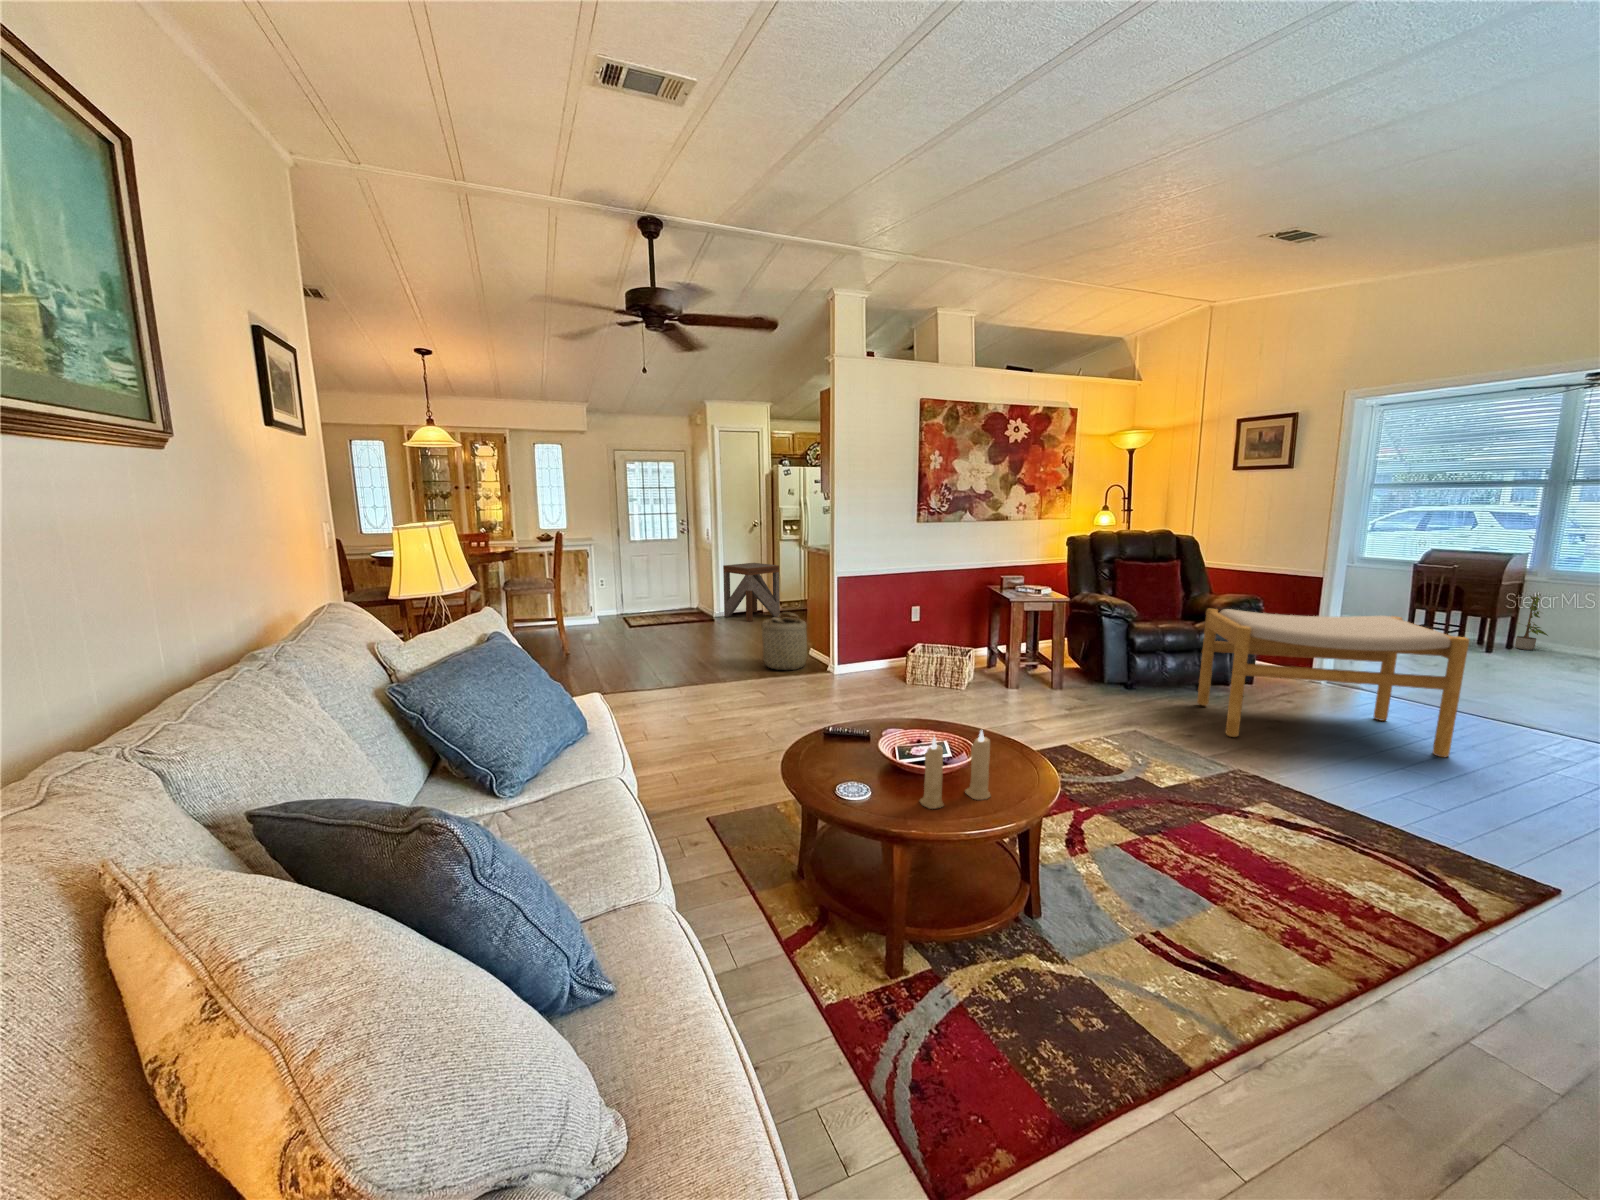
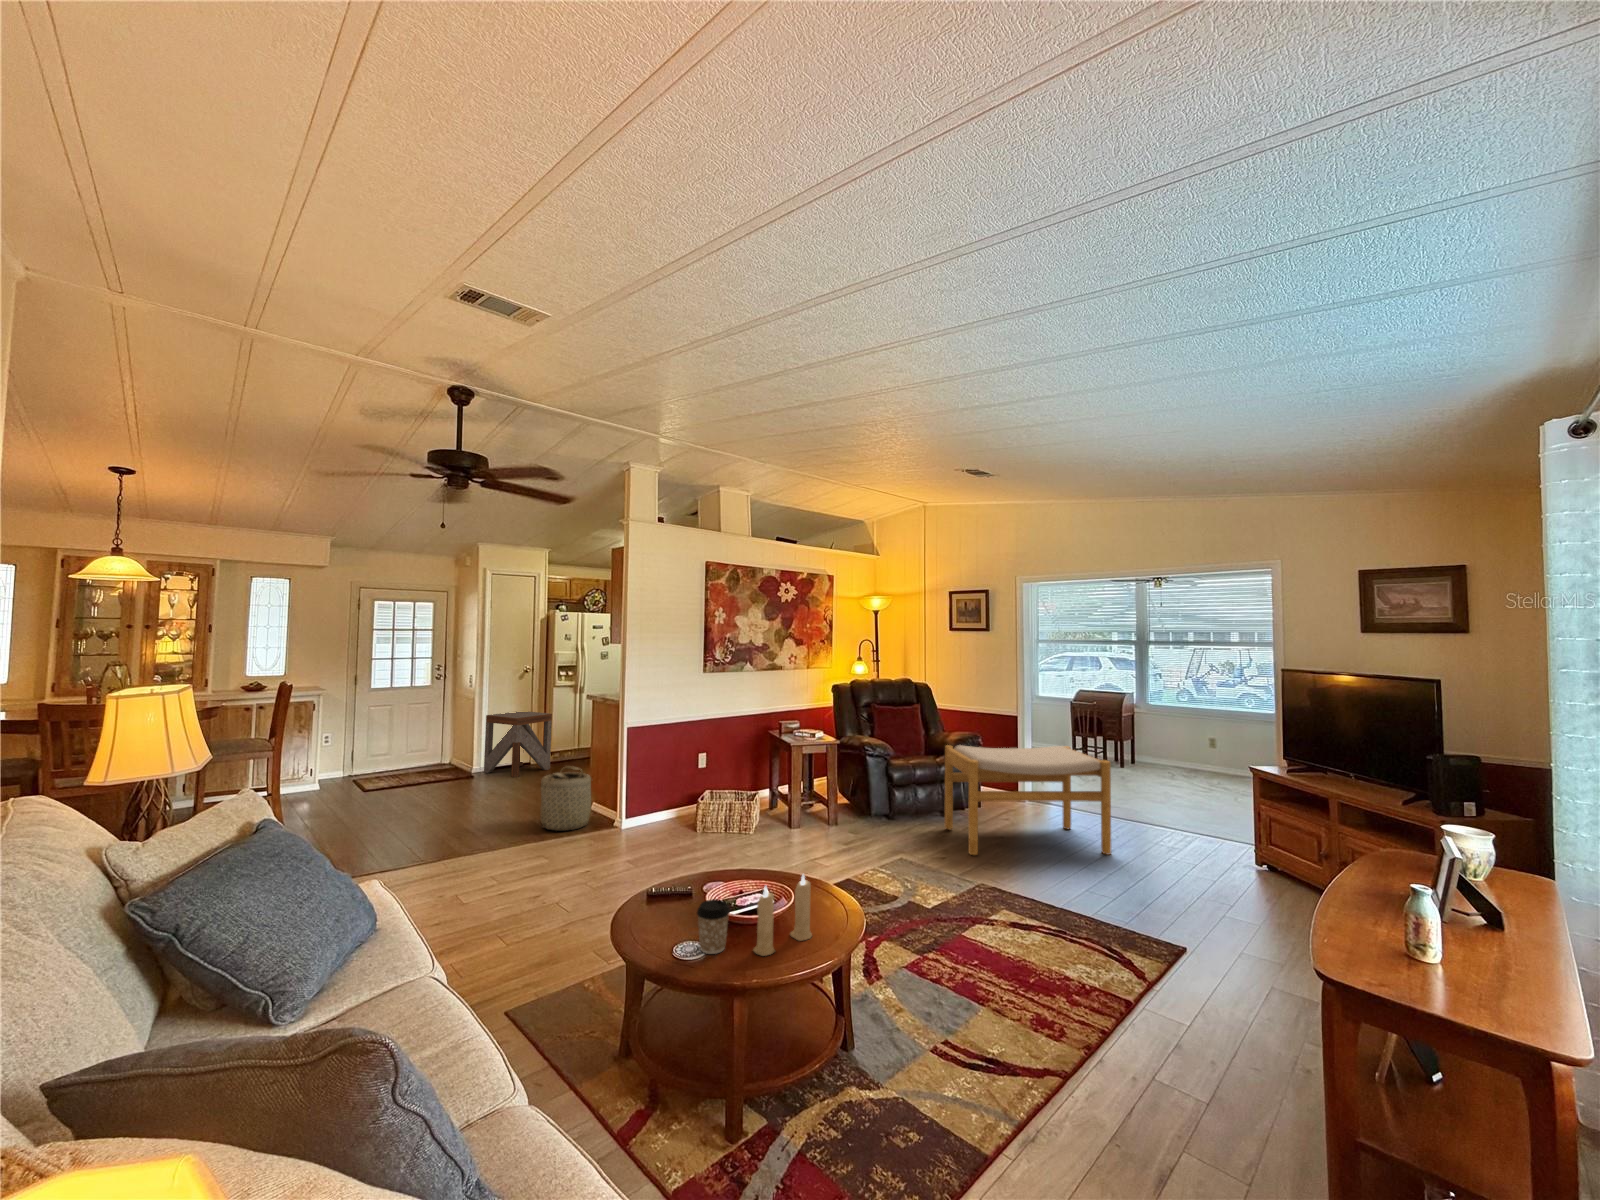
potted plant: present [1515,594,1548,650] -> none [1132,721,1153,764]
coffee cup: none [860,744,896,798] -> present [697,899,730,954]

